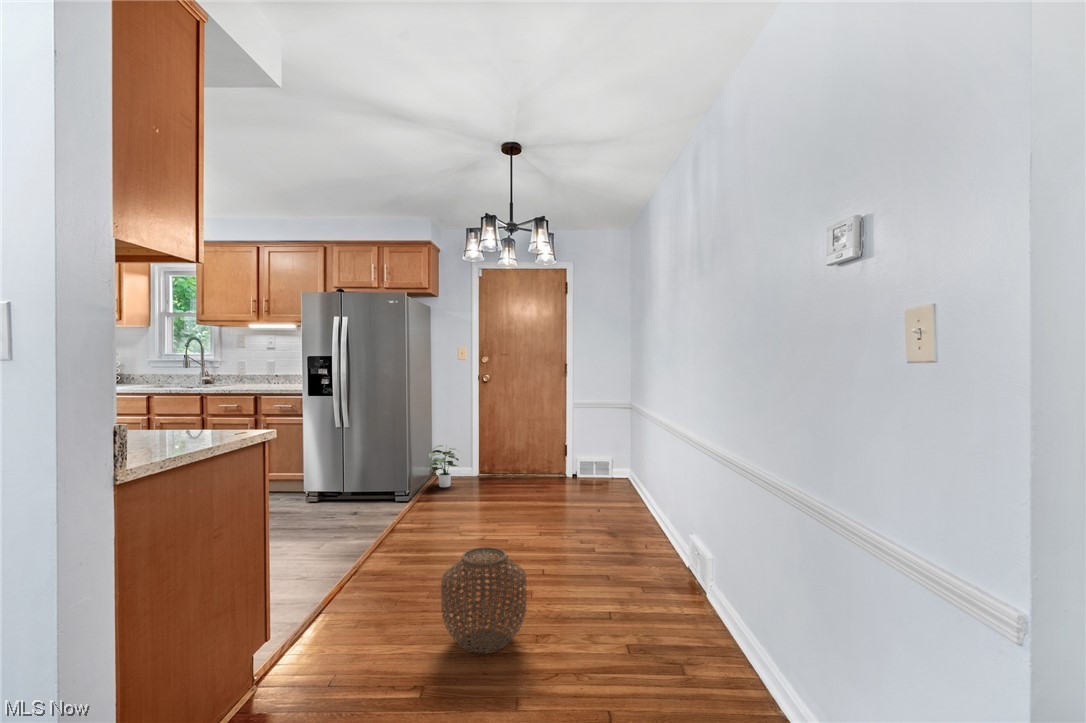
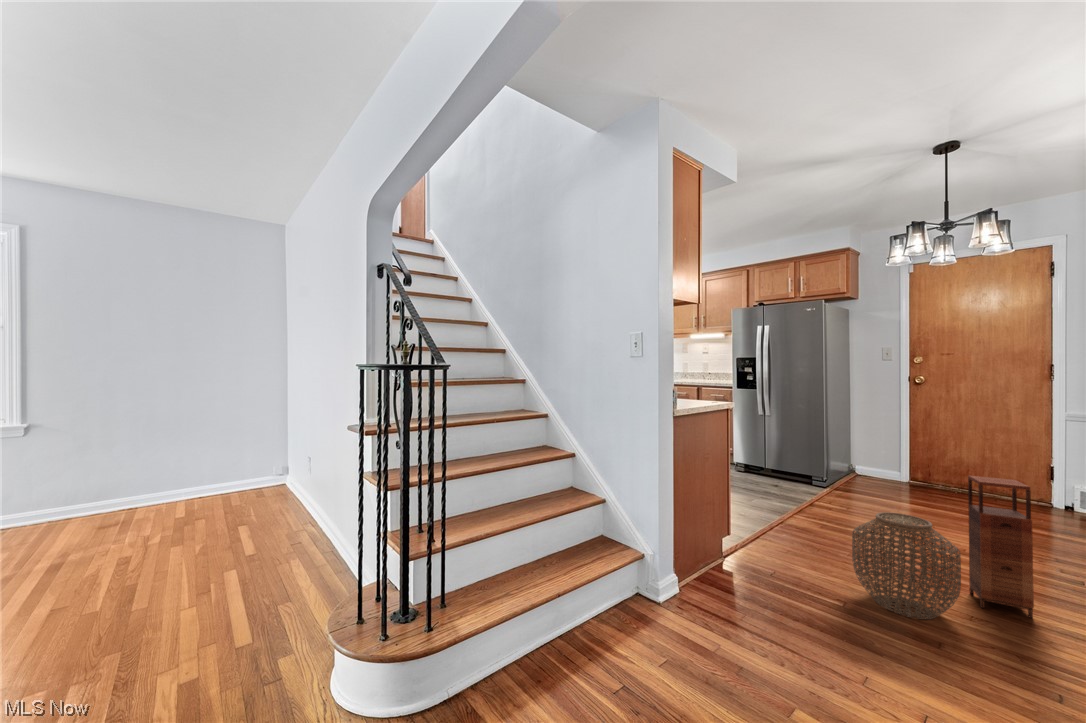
potted plant: present [427,445,459,487] -> none [846,444,887,485]
storage cabinet: none [528,490,569,613] -> present [968,476,1034,618]

